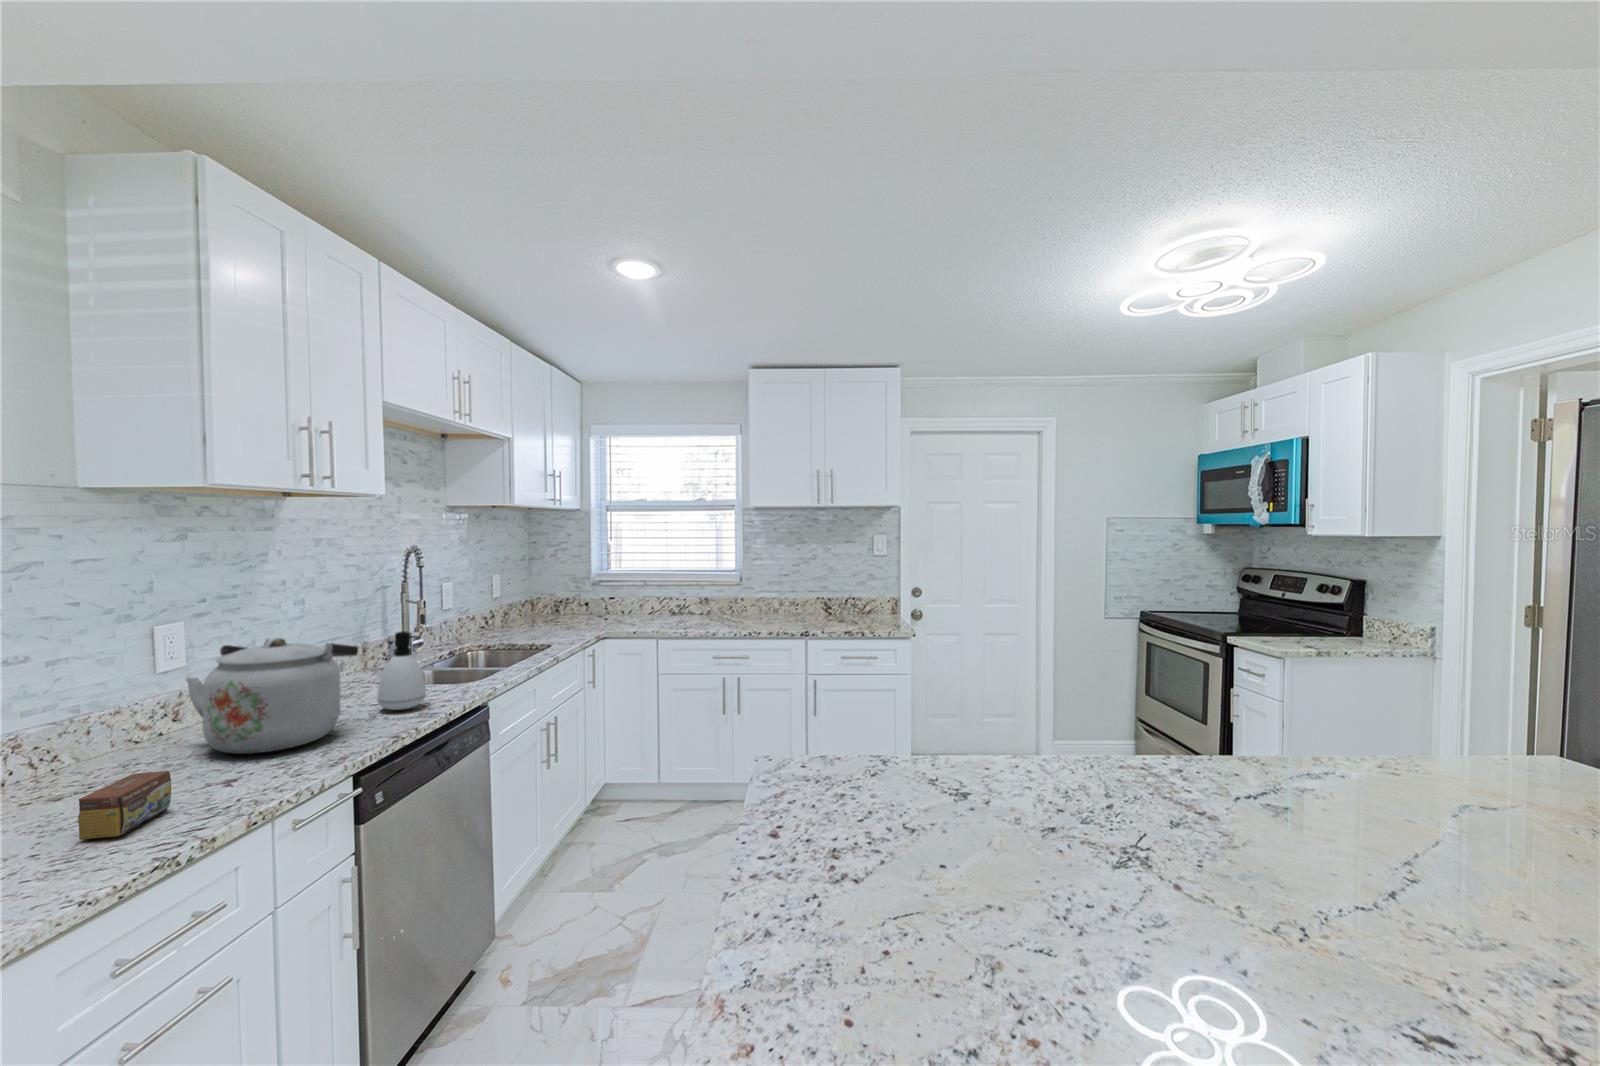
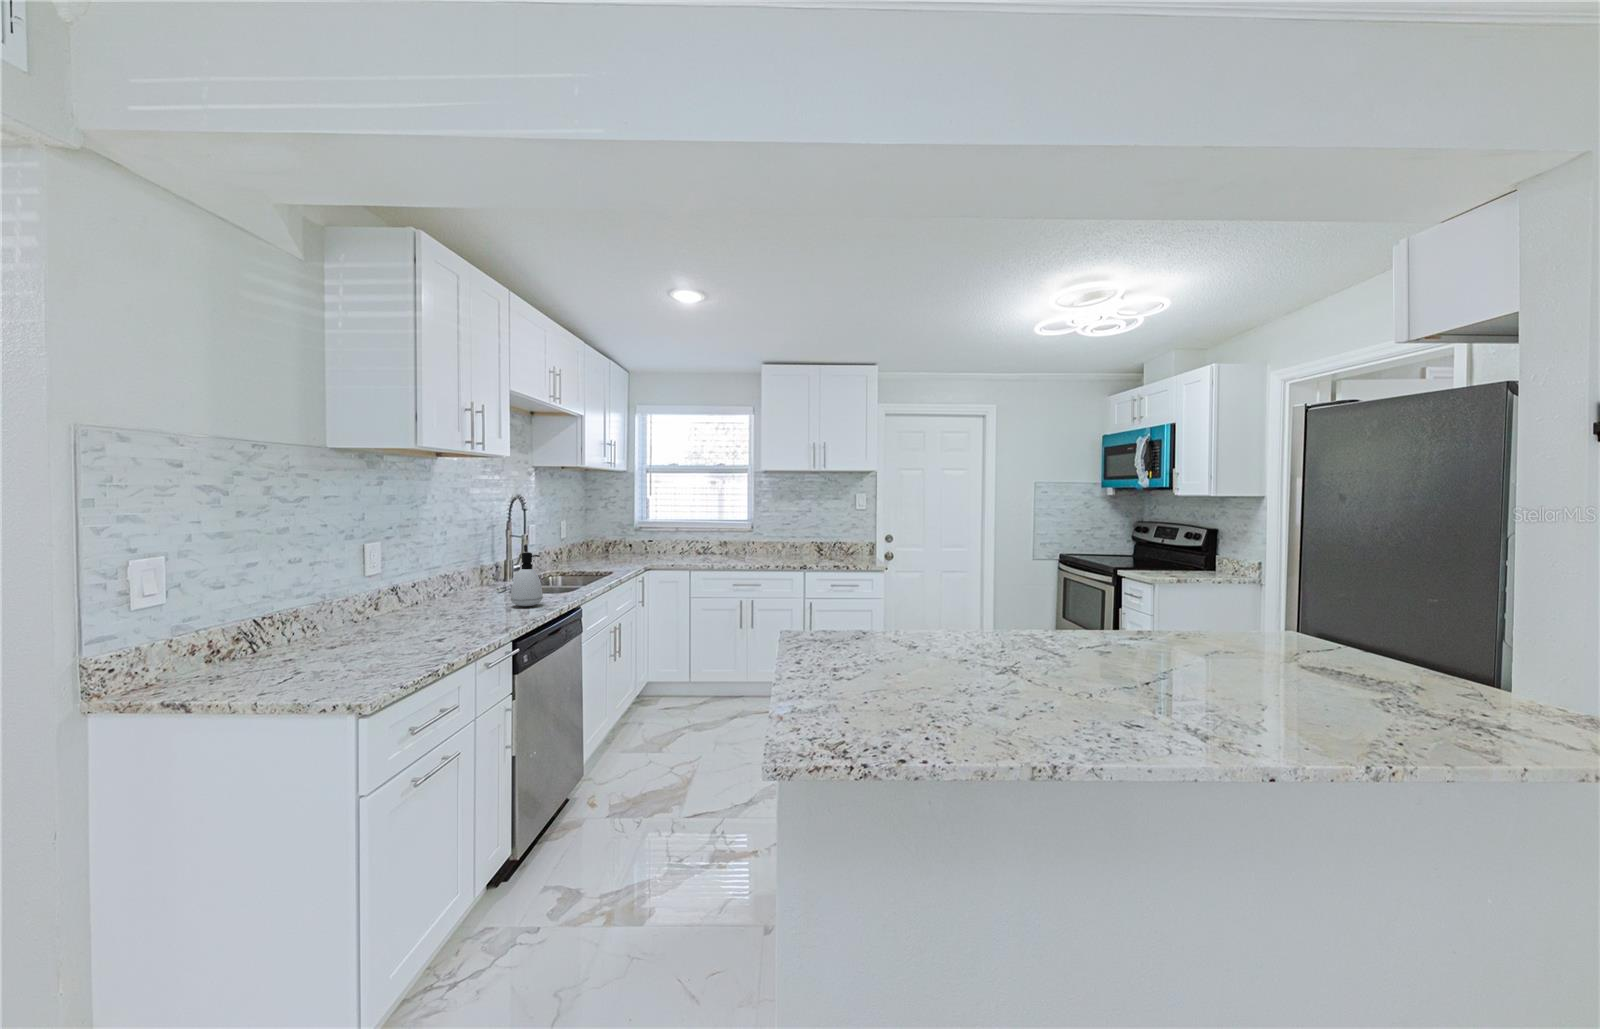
kettle: present [186,638,358,754] -> none [397,551,504,626]
tea box: present [78,771,171,840] -> none [380,625,421,660]

